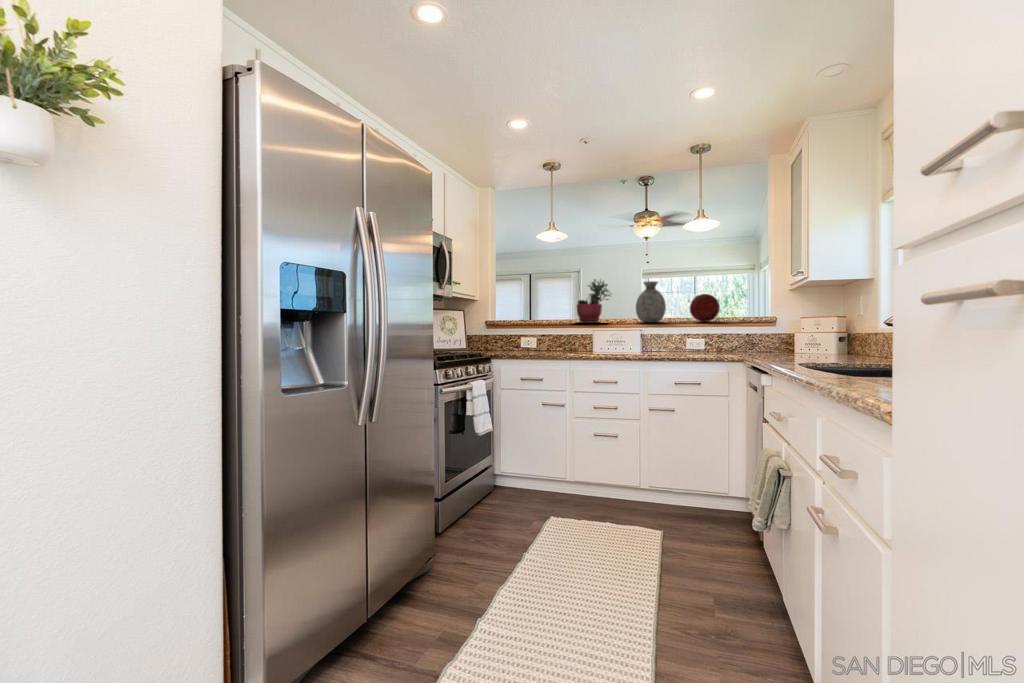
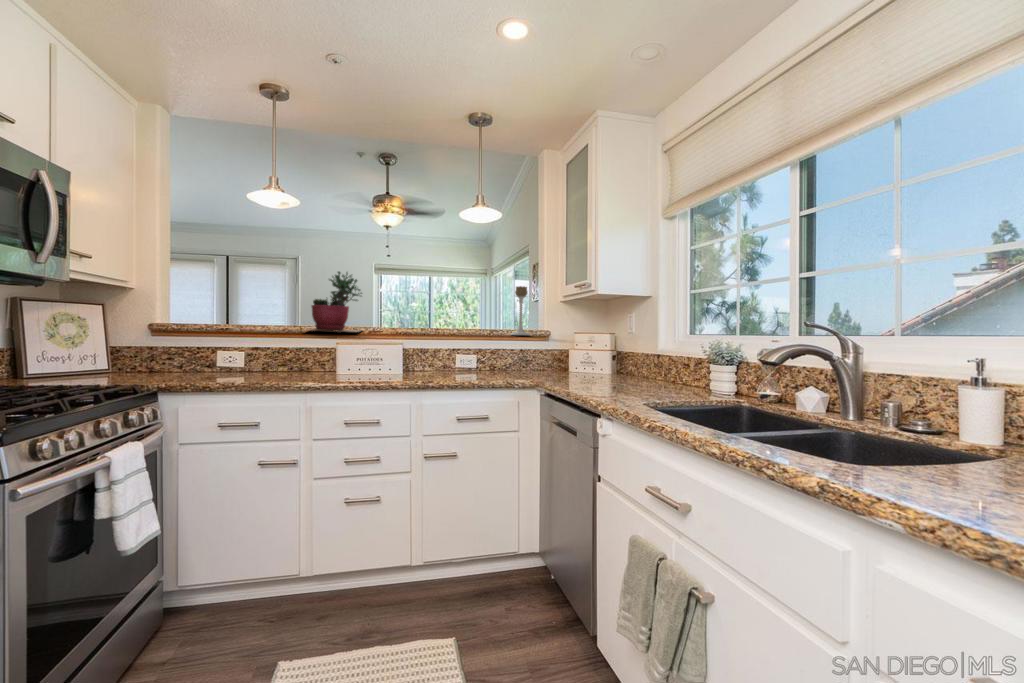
candle holder: none [737,278,757,322] -> present [511,286,530,335]
vase: present [636,281,666,323] -> none [396,281,433,333]
decorative orb: present [690,294,720,322] -> none [461,301,494,334]

